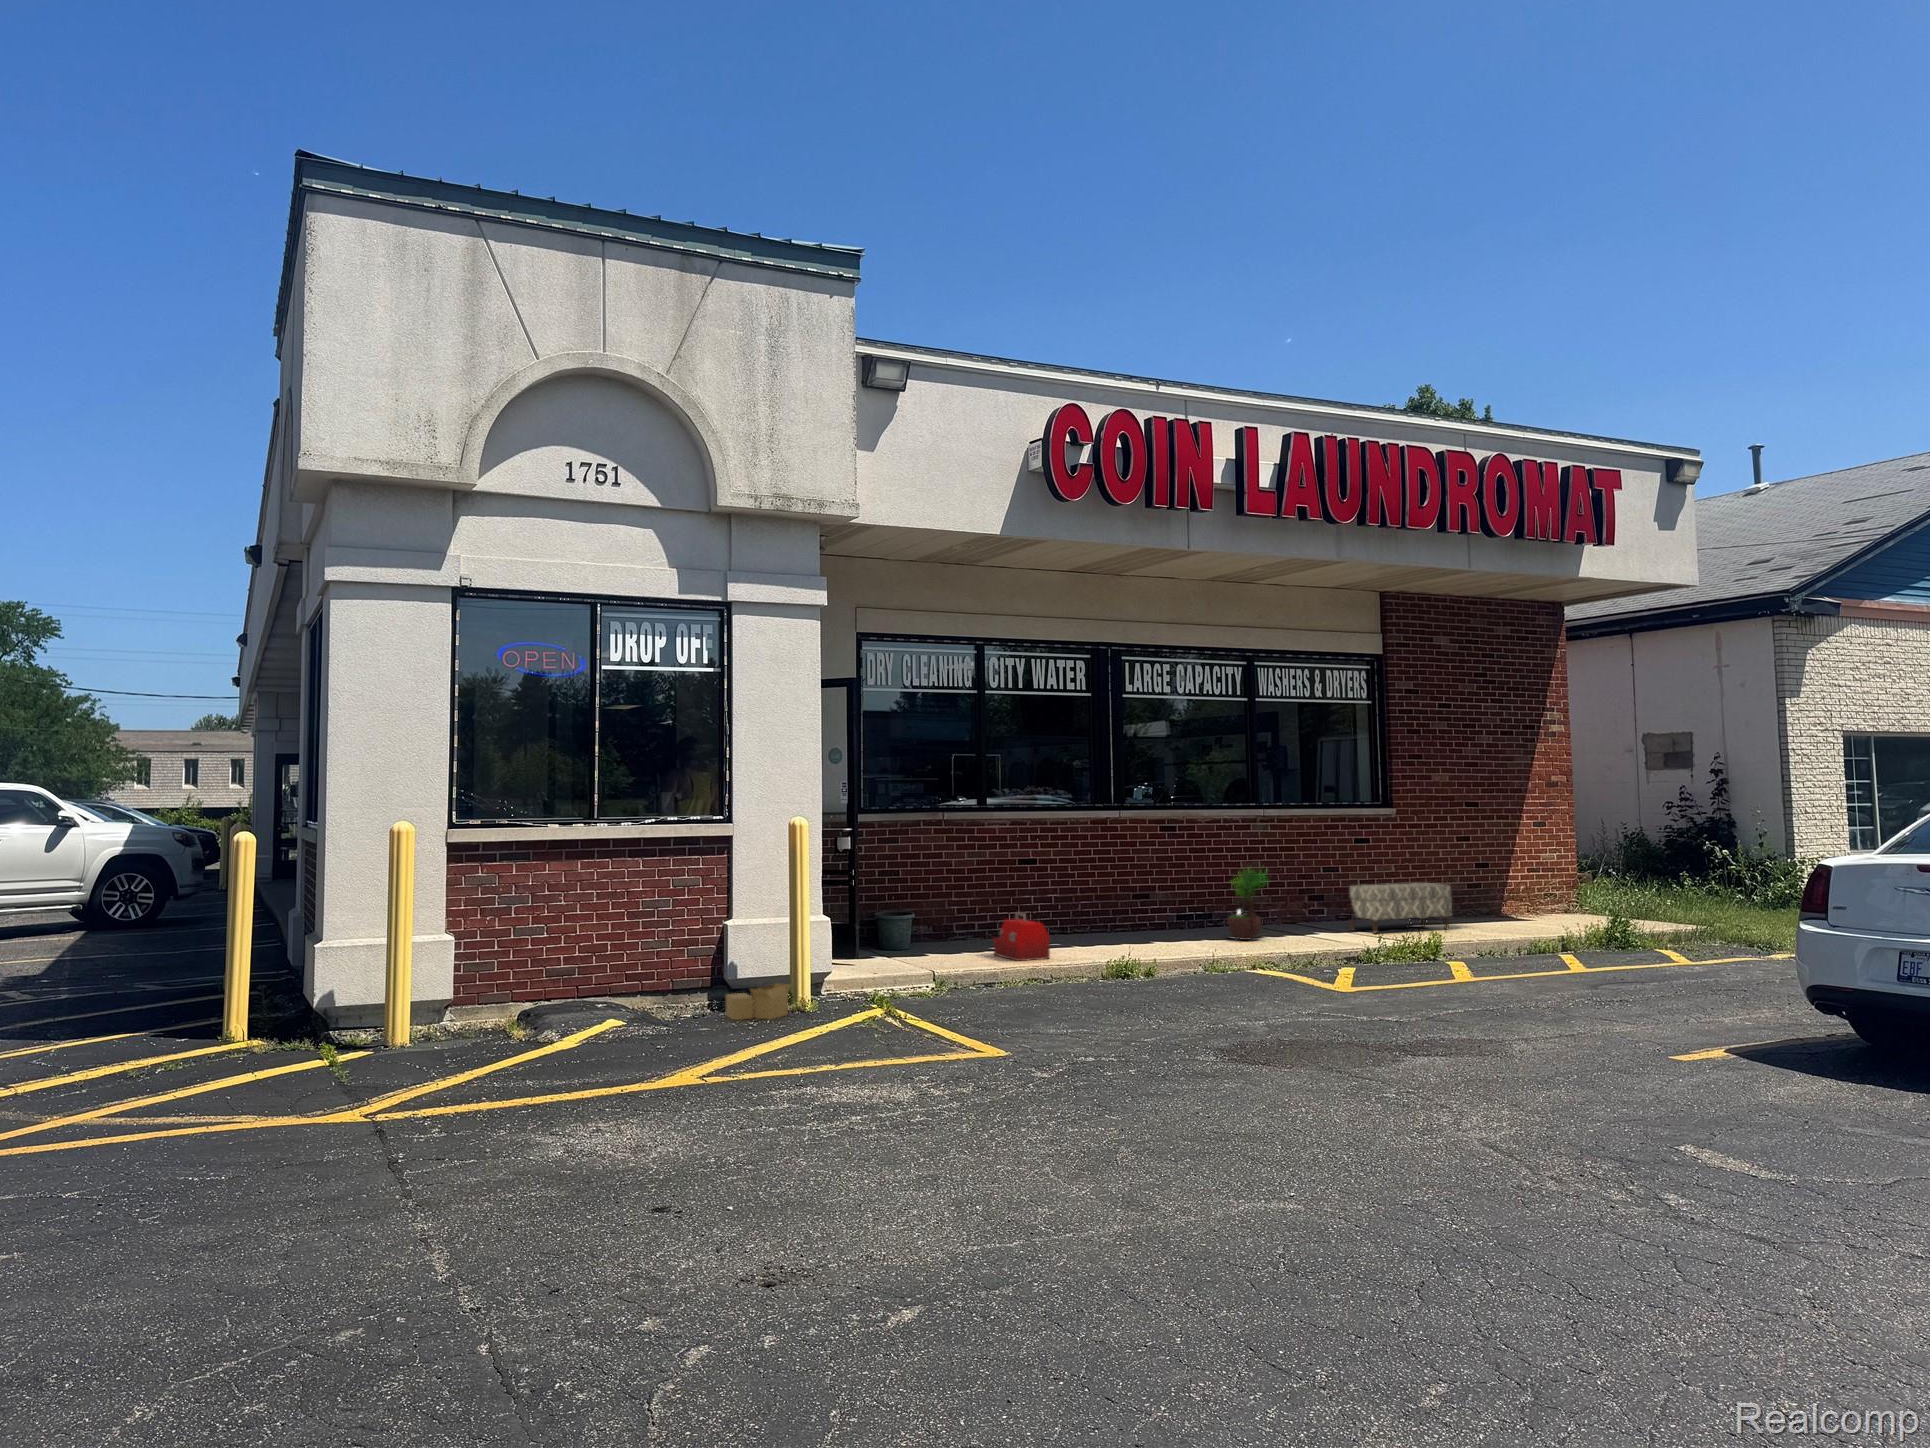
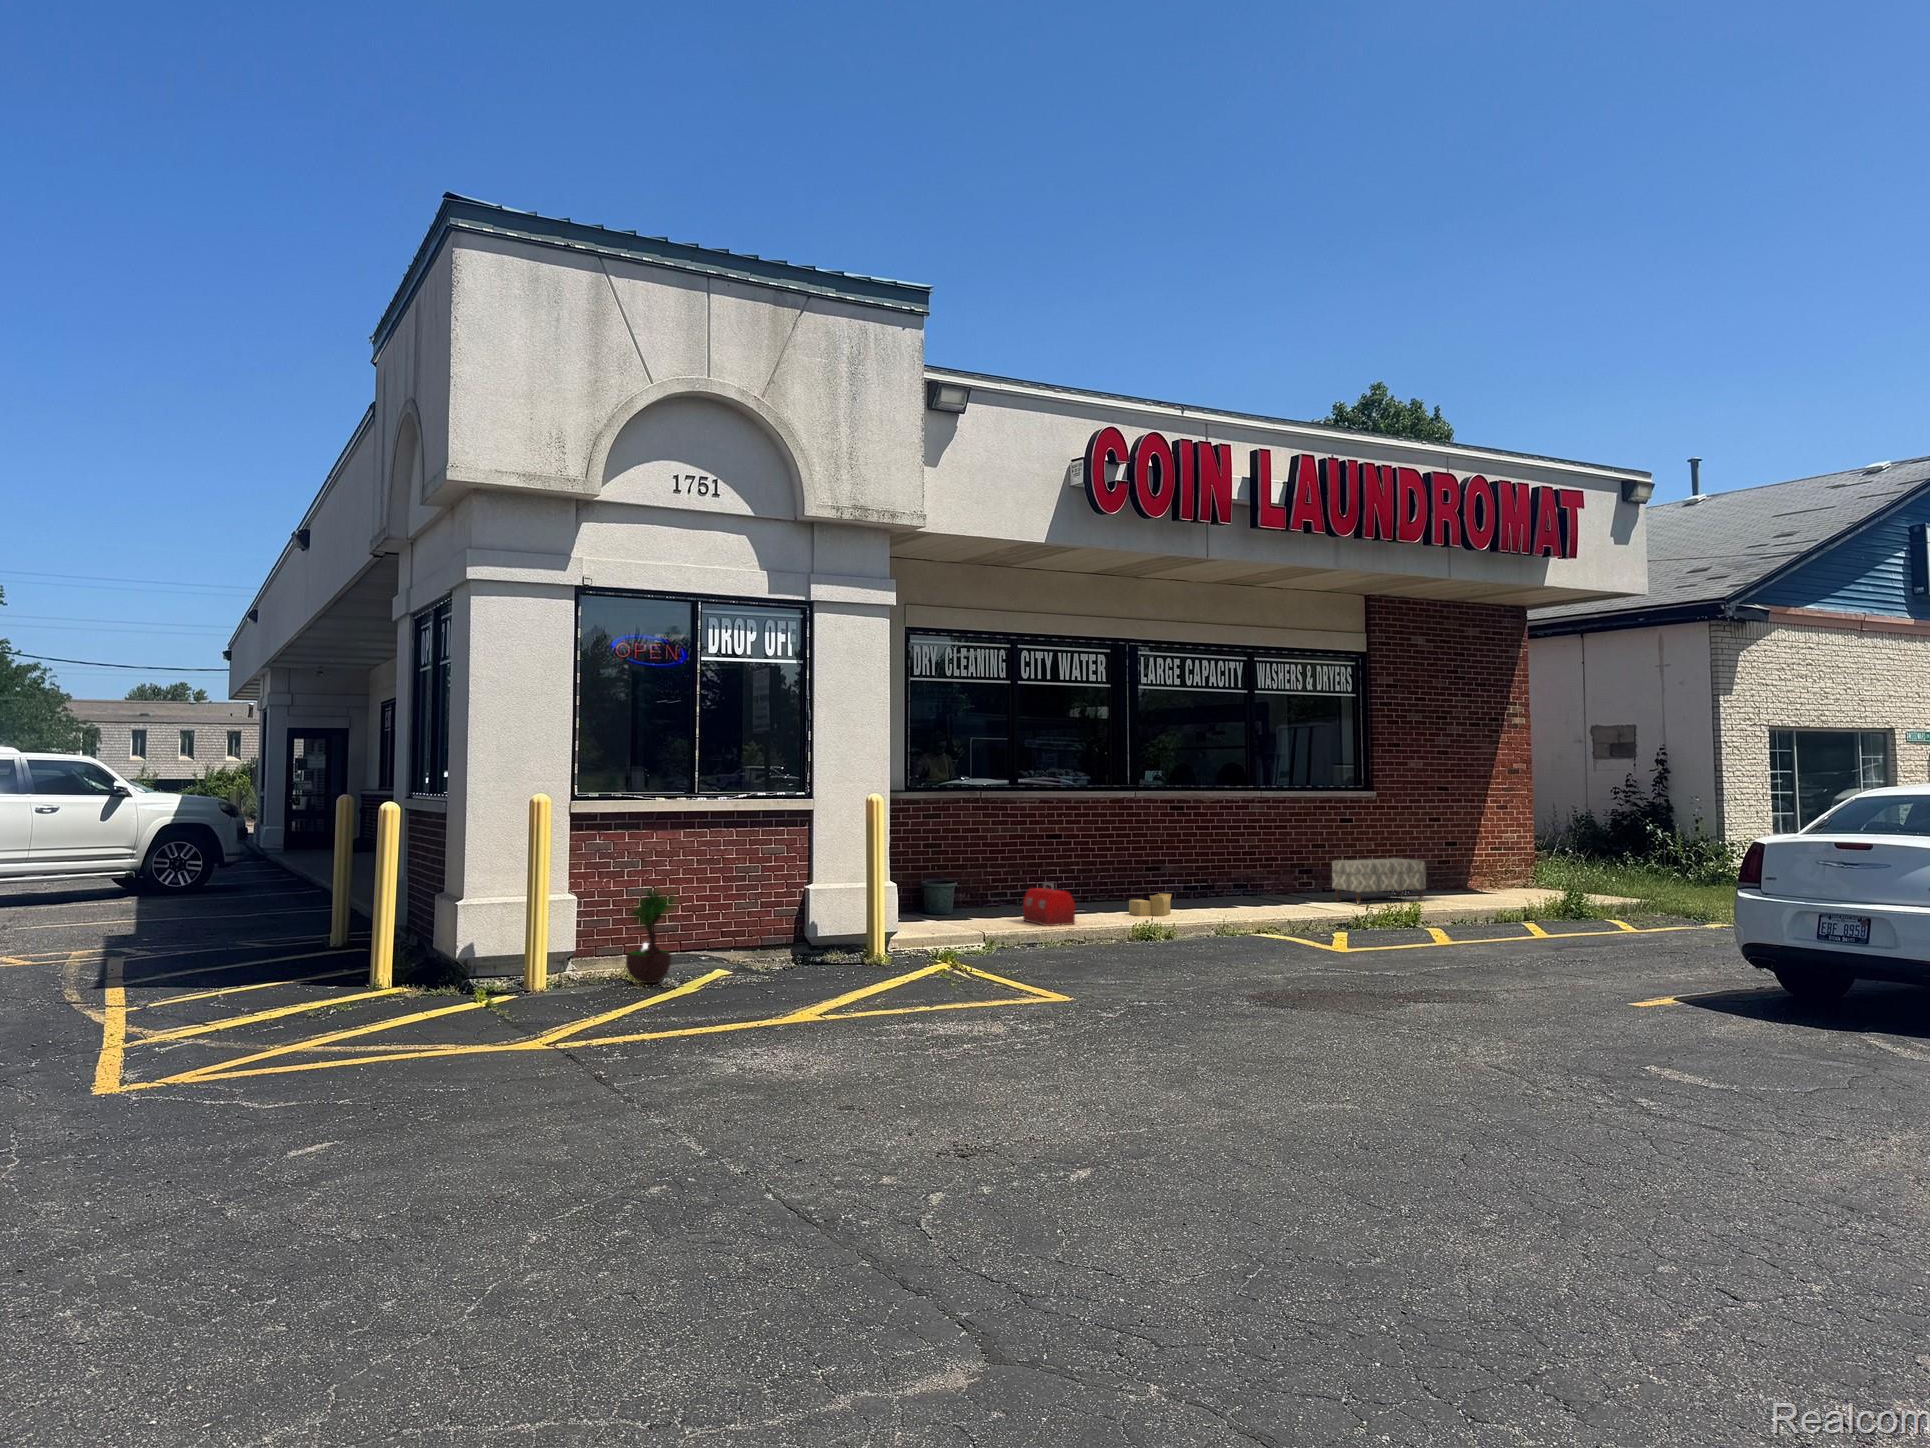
potted tree: present [1227,868,1267,940] -> present [621,887,677,983]
cardboard box: present [726,983,791,1020] -> present [1129,893,1172,916]

